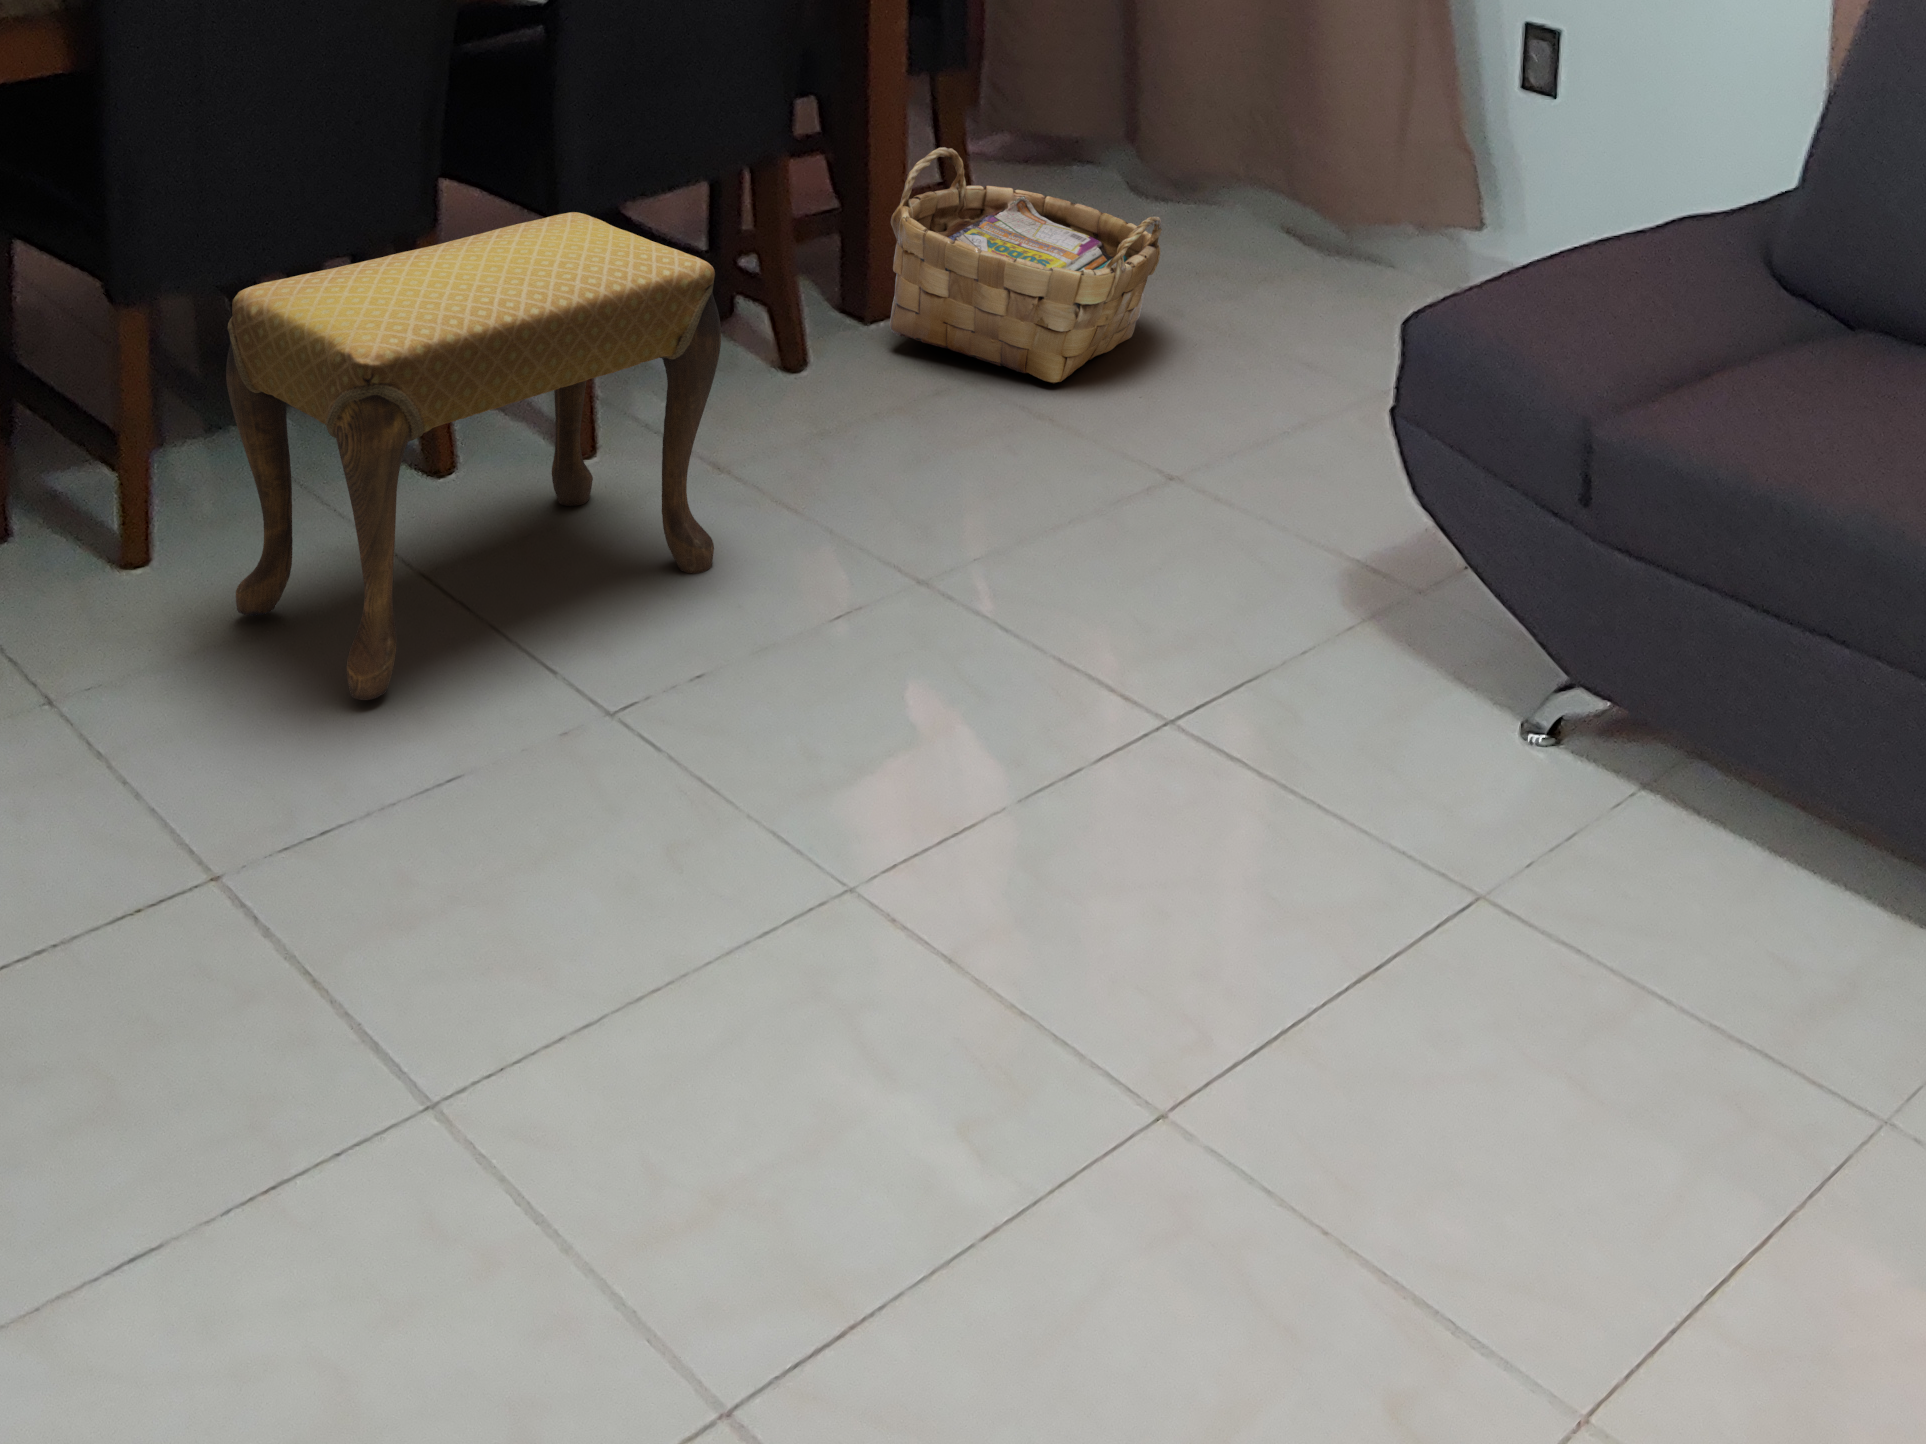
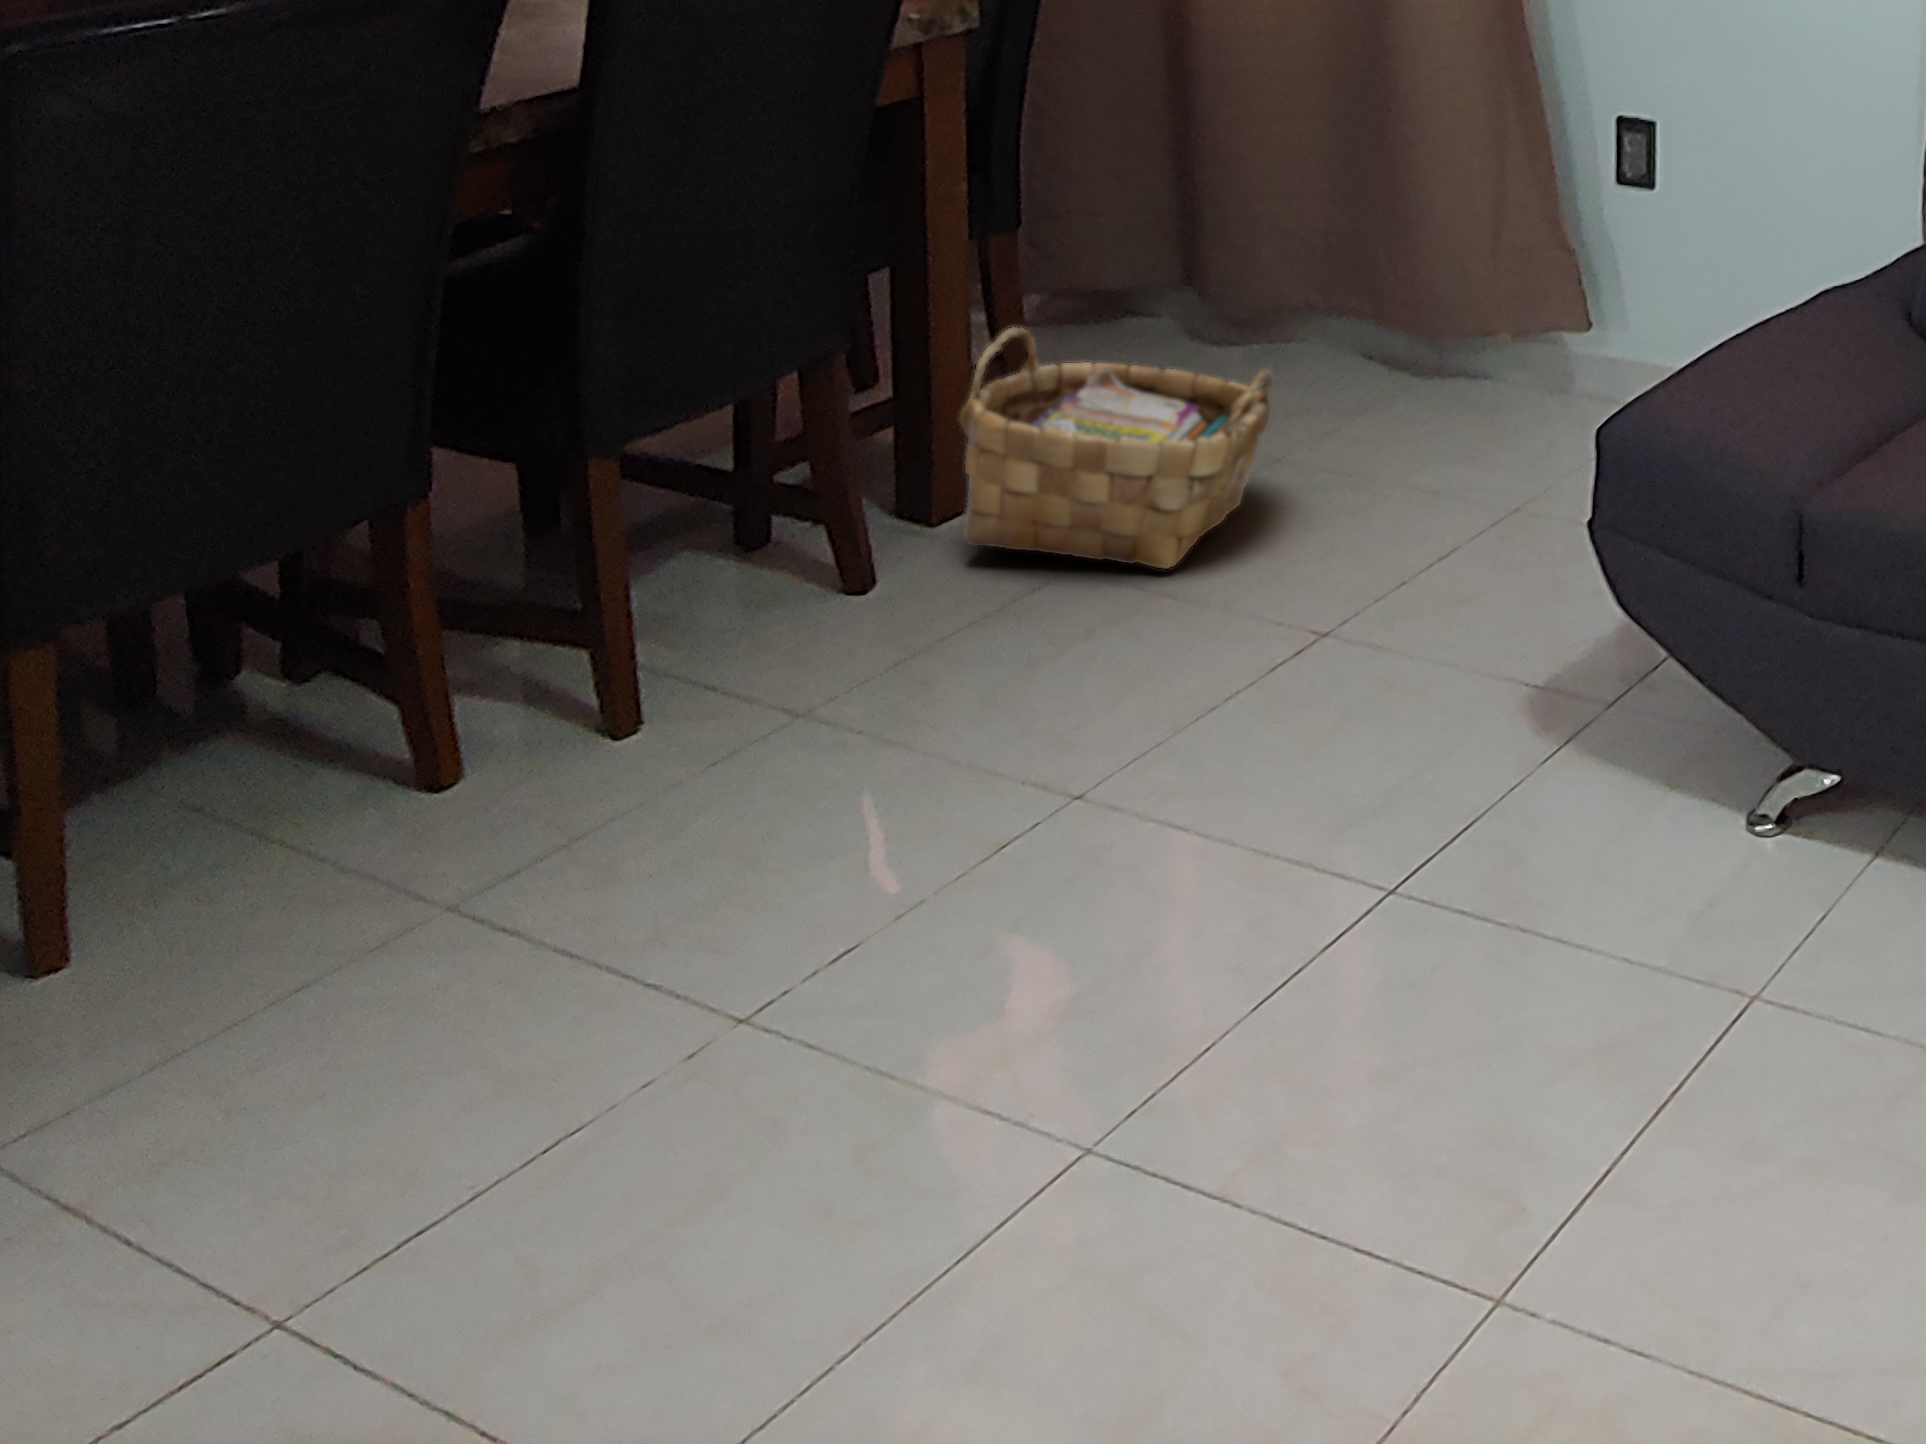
footstool: present [226,212,721,700] -> none [163,461,815,1103]

